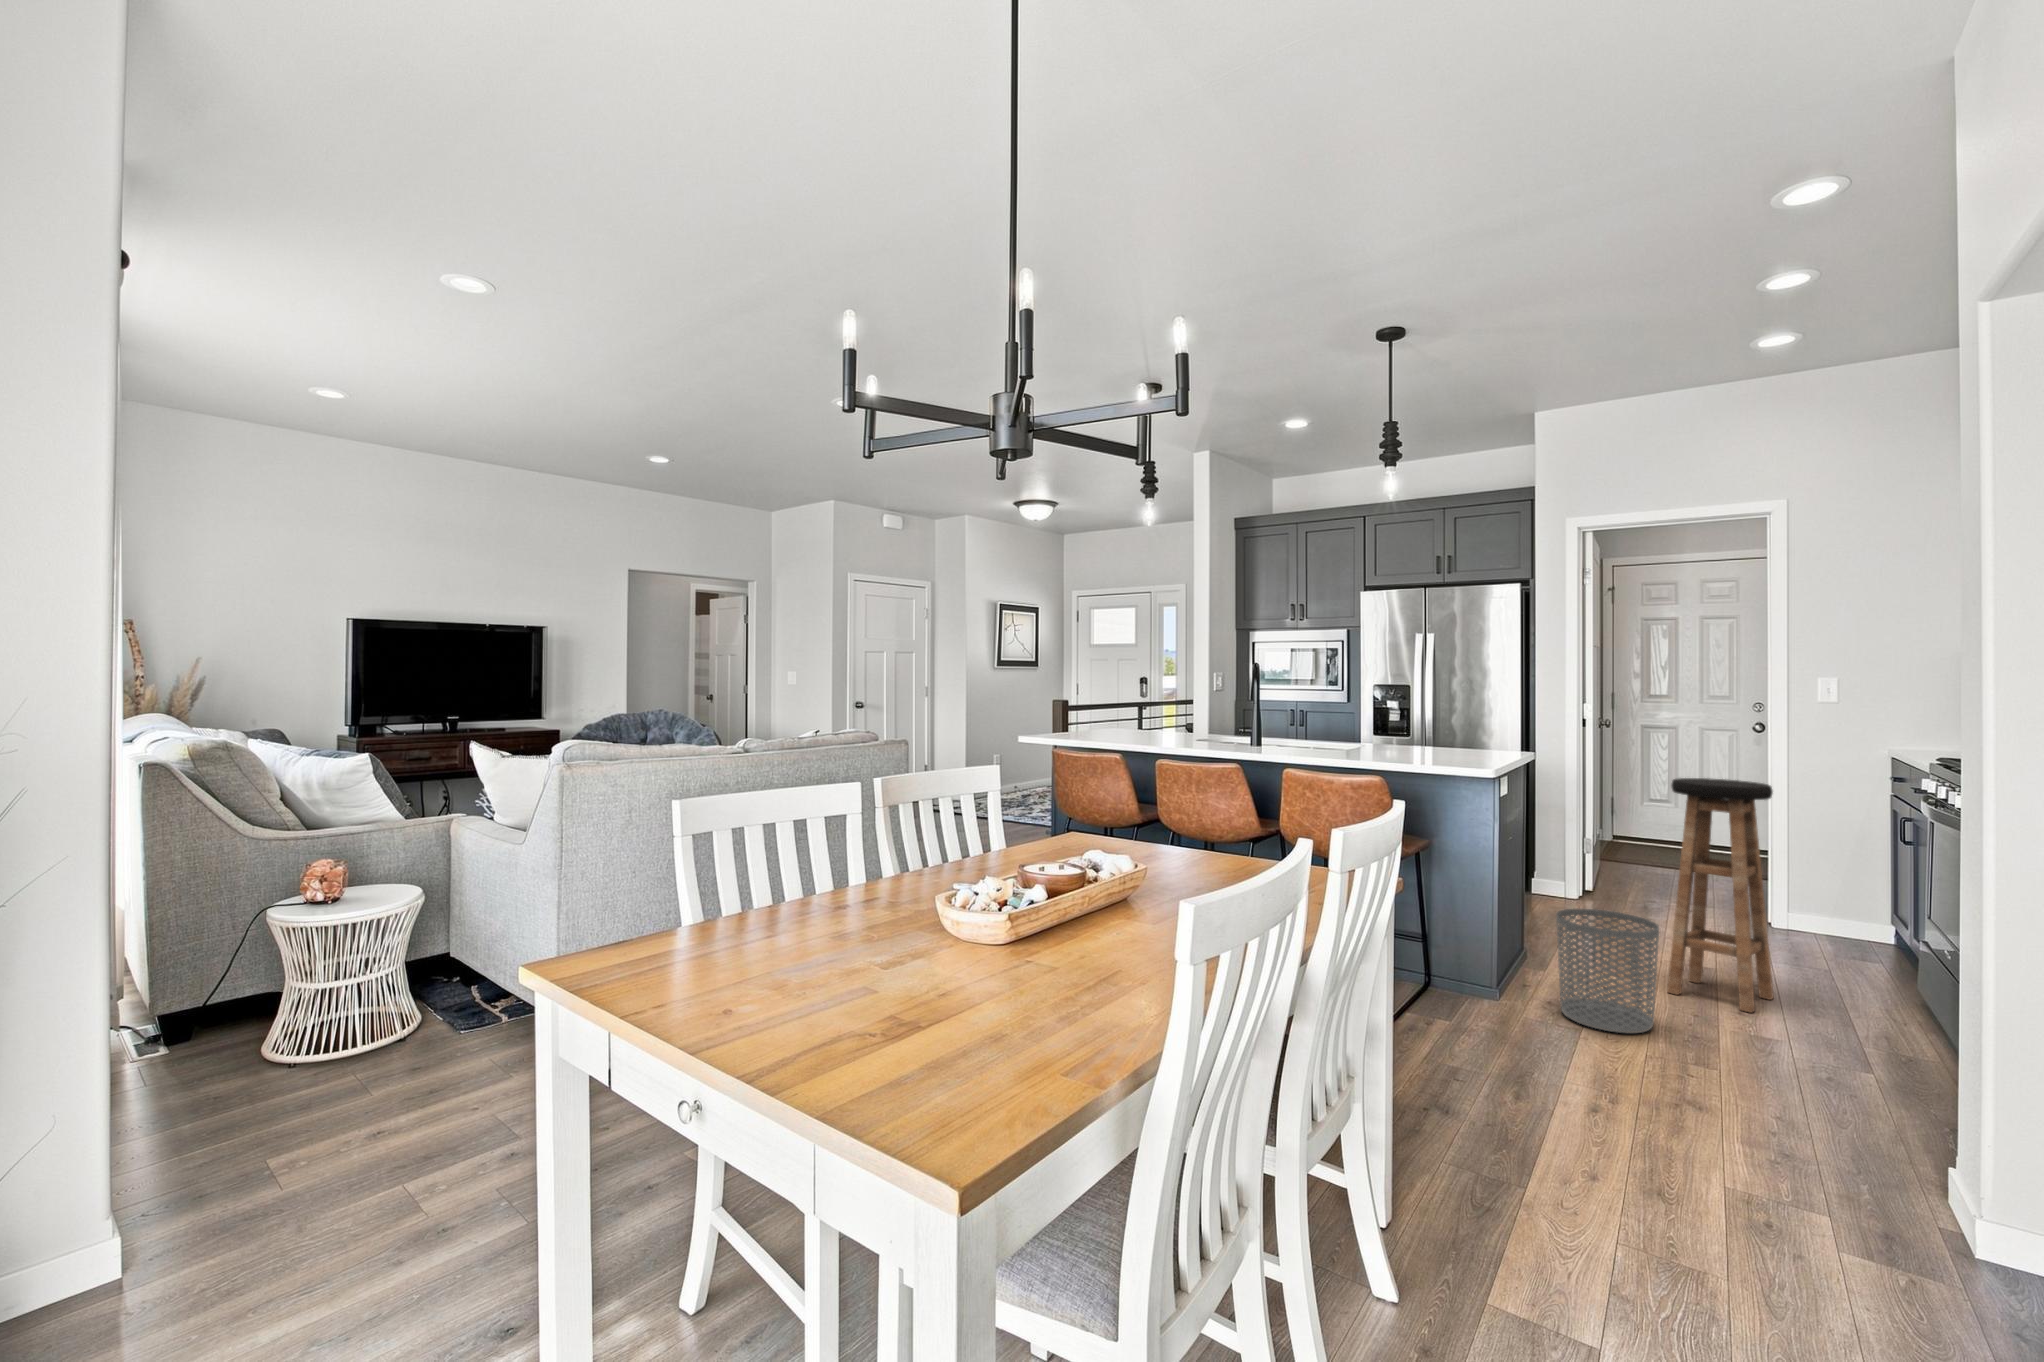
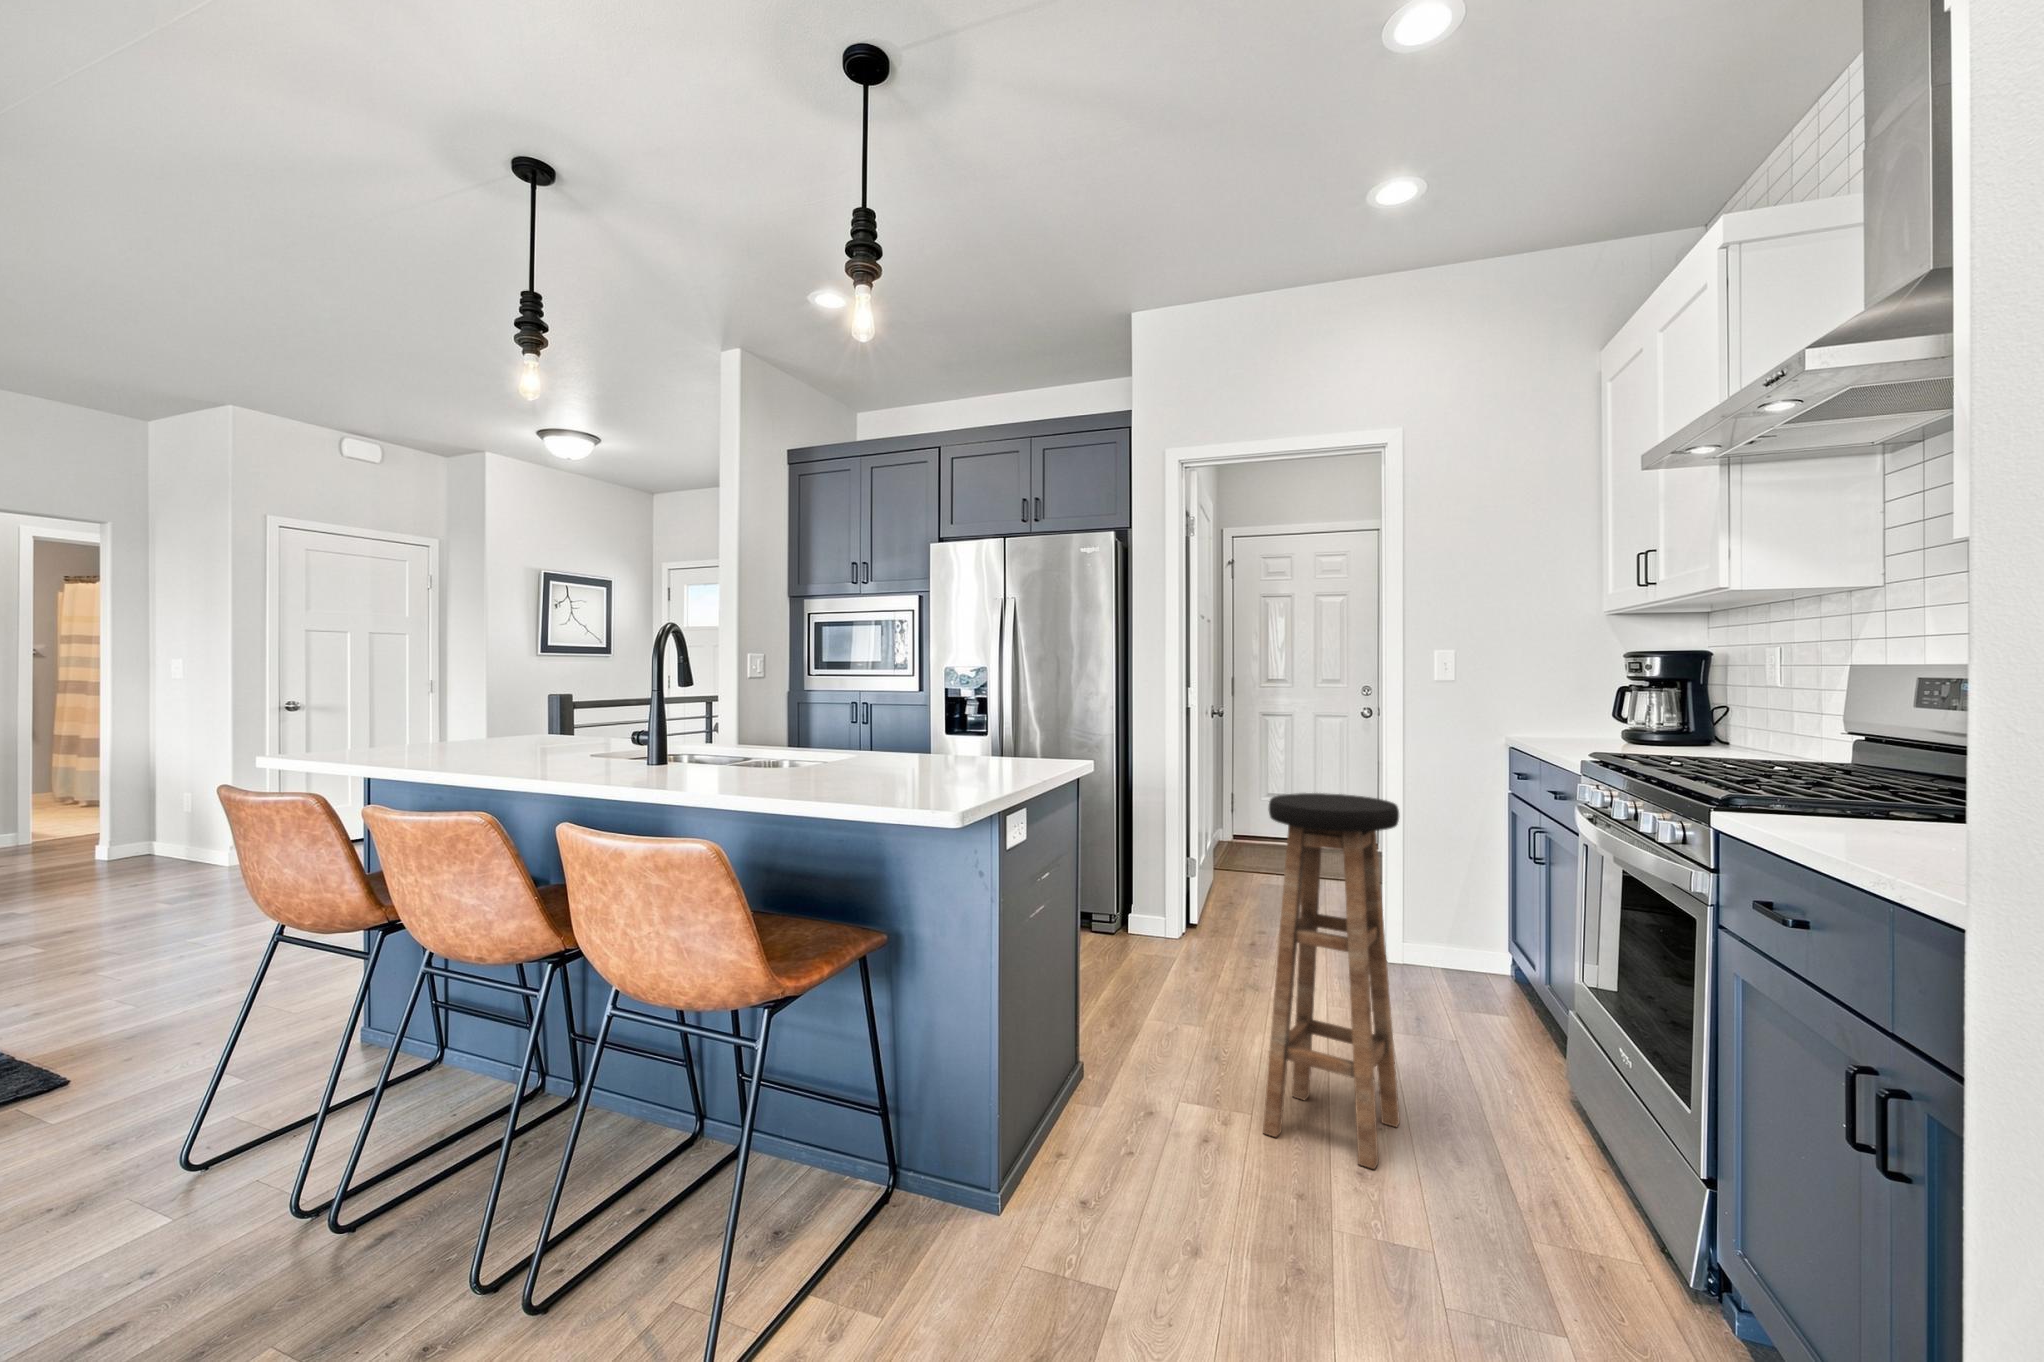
waste bin: present [1556,908,1659,1033] -> none [1088,1031,1242,1283]

